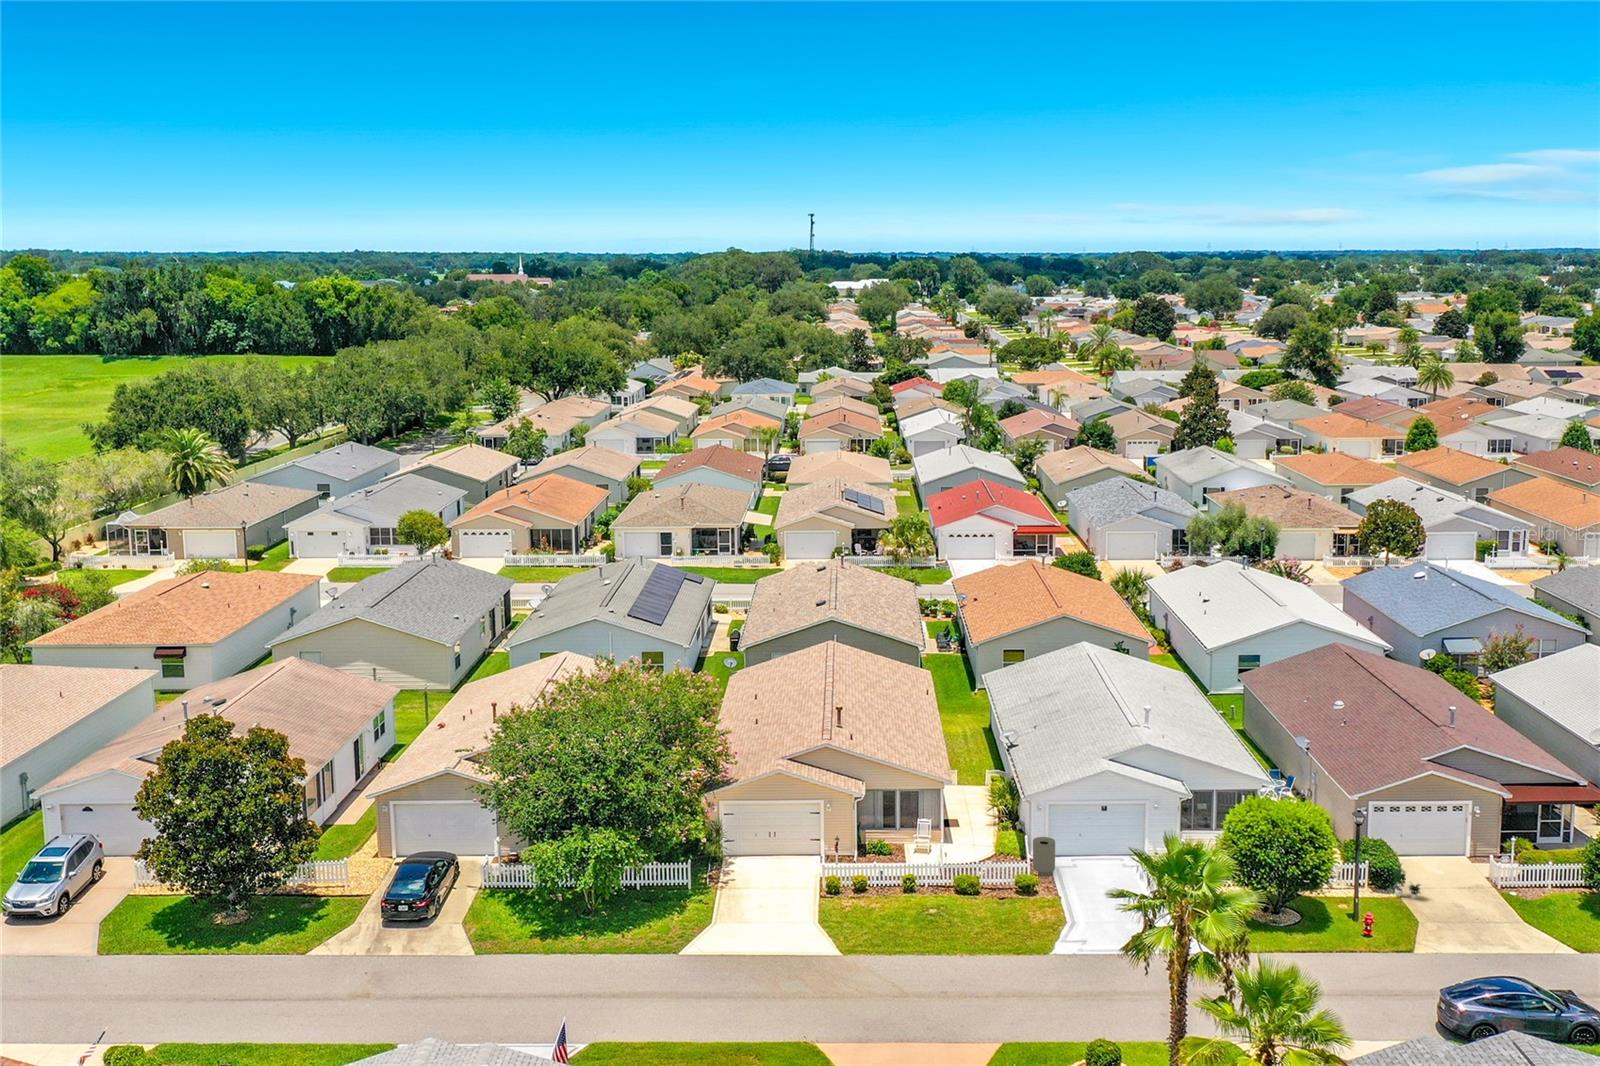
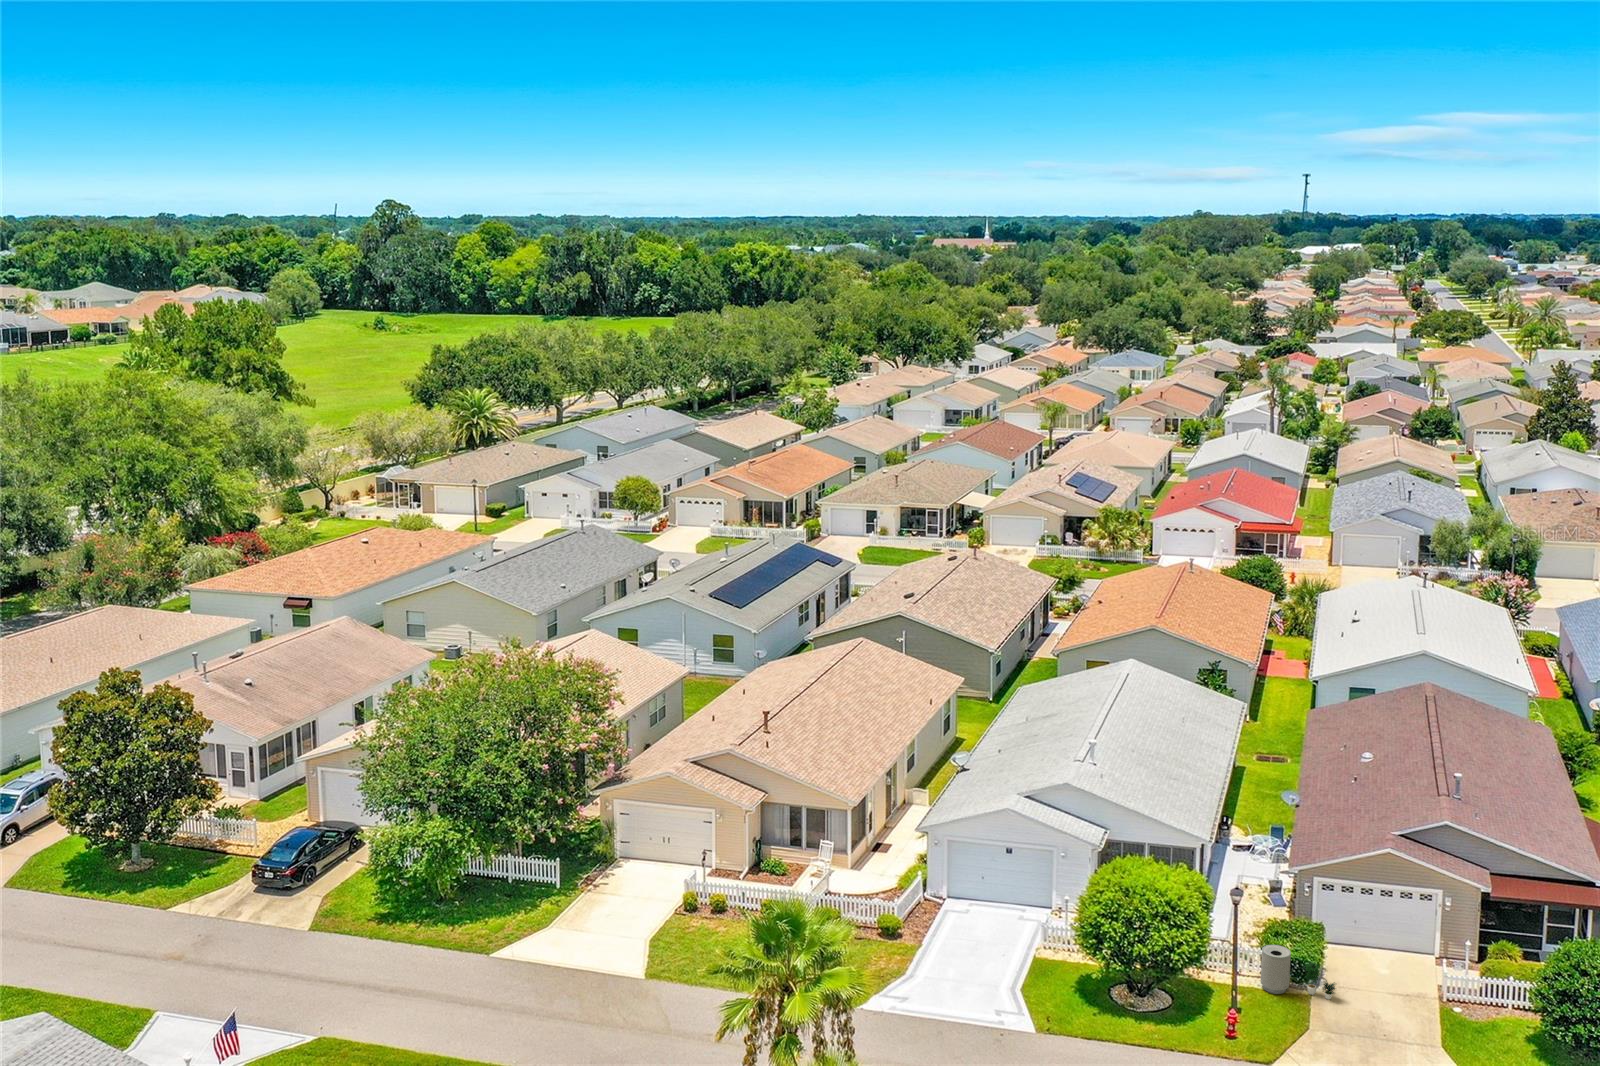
trash can: present [1033,837,1055,876] -> present [1261,945,1291,994]

